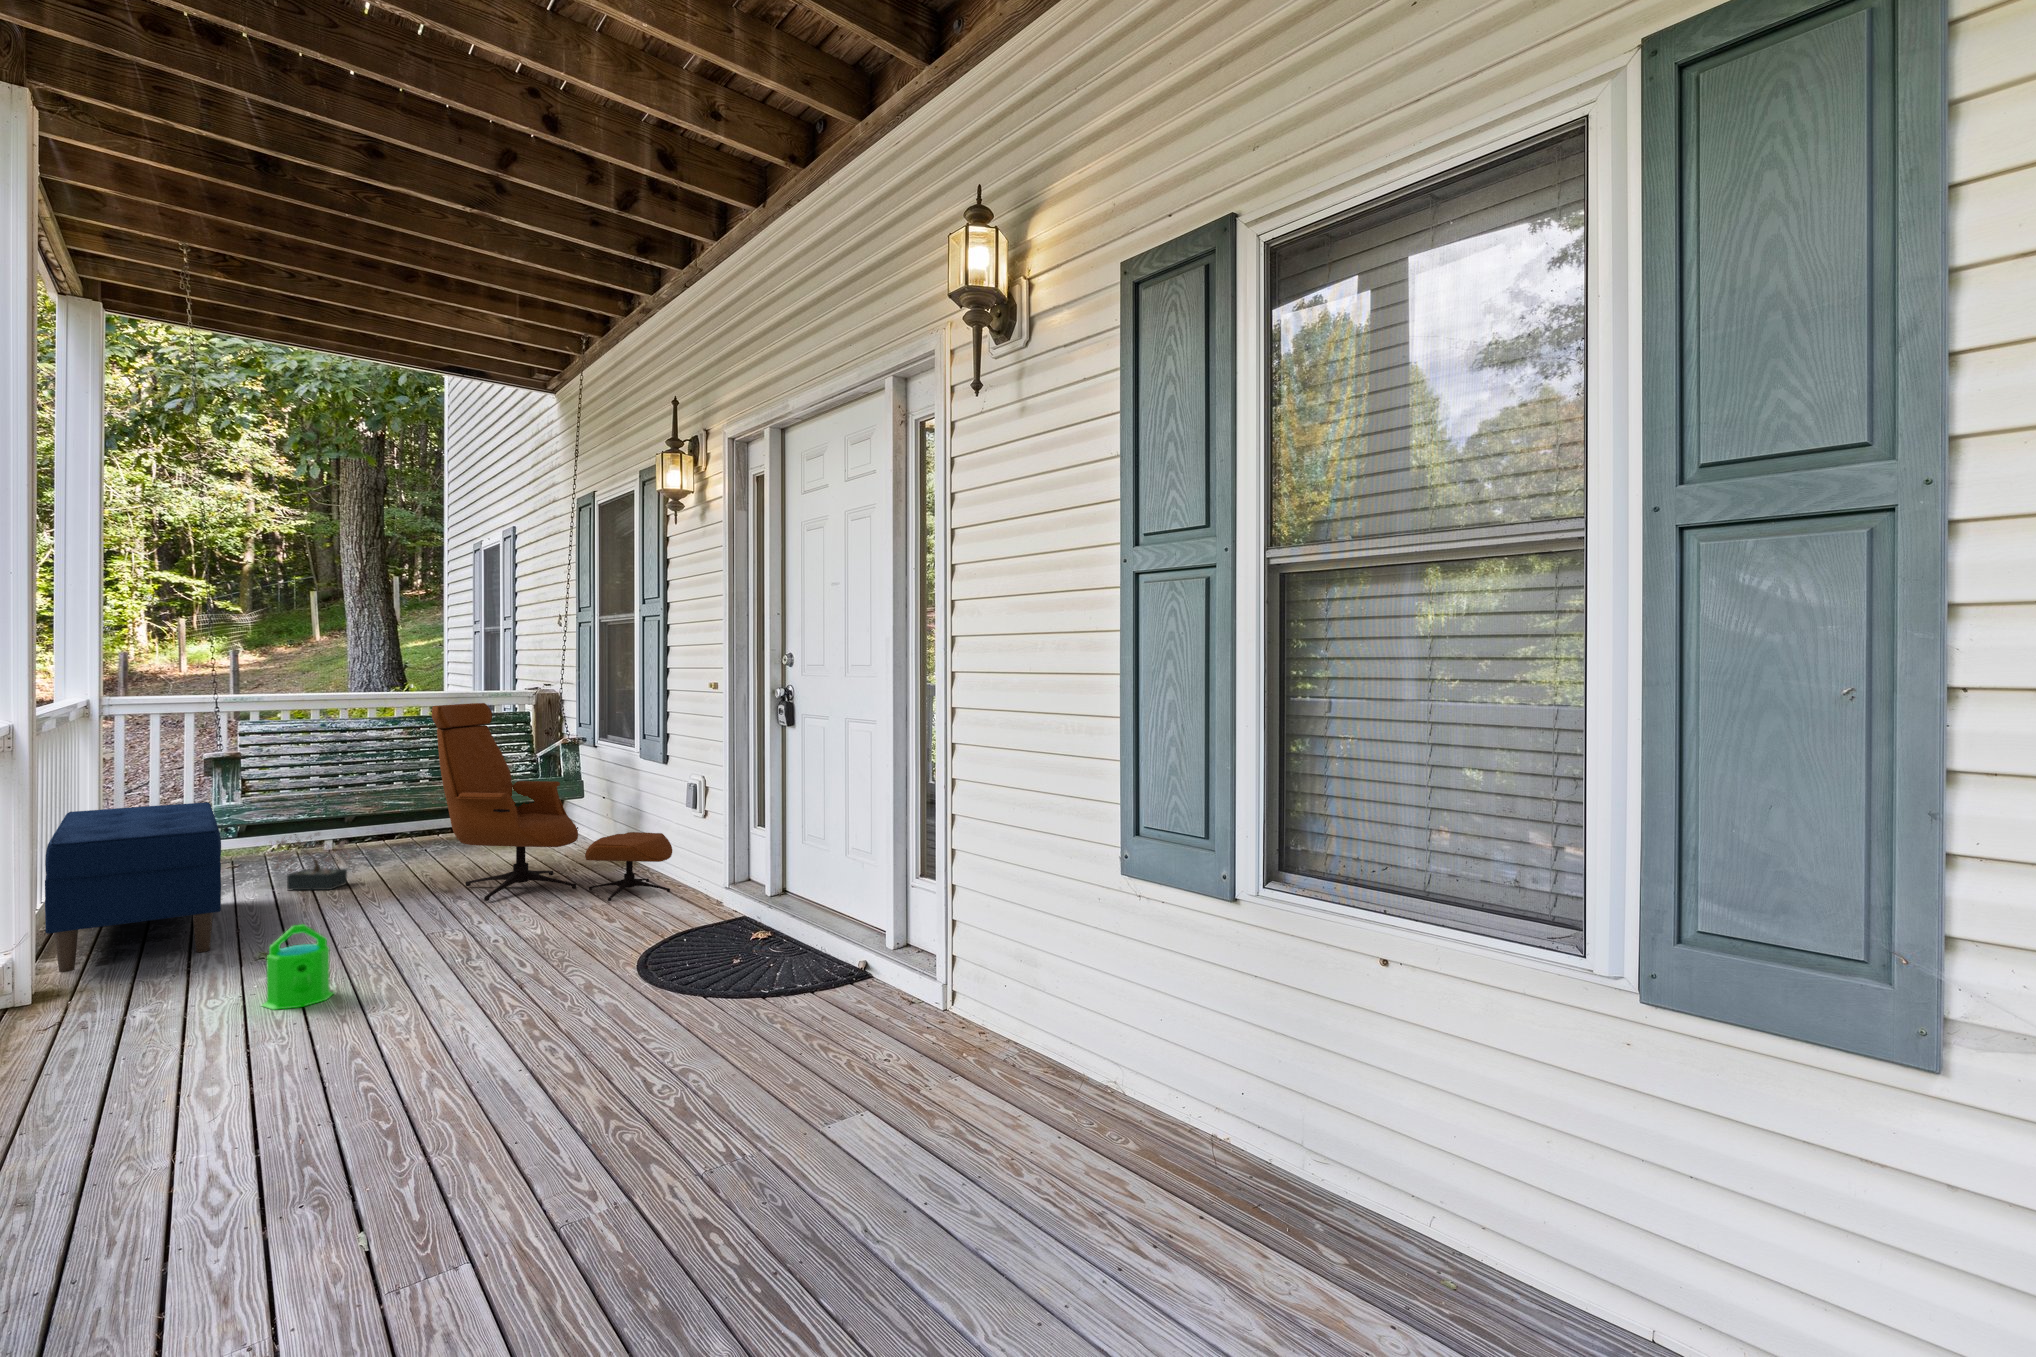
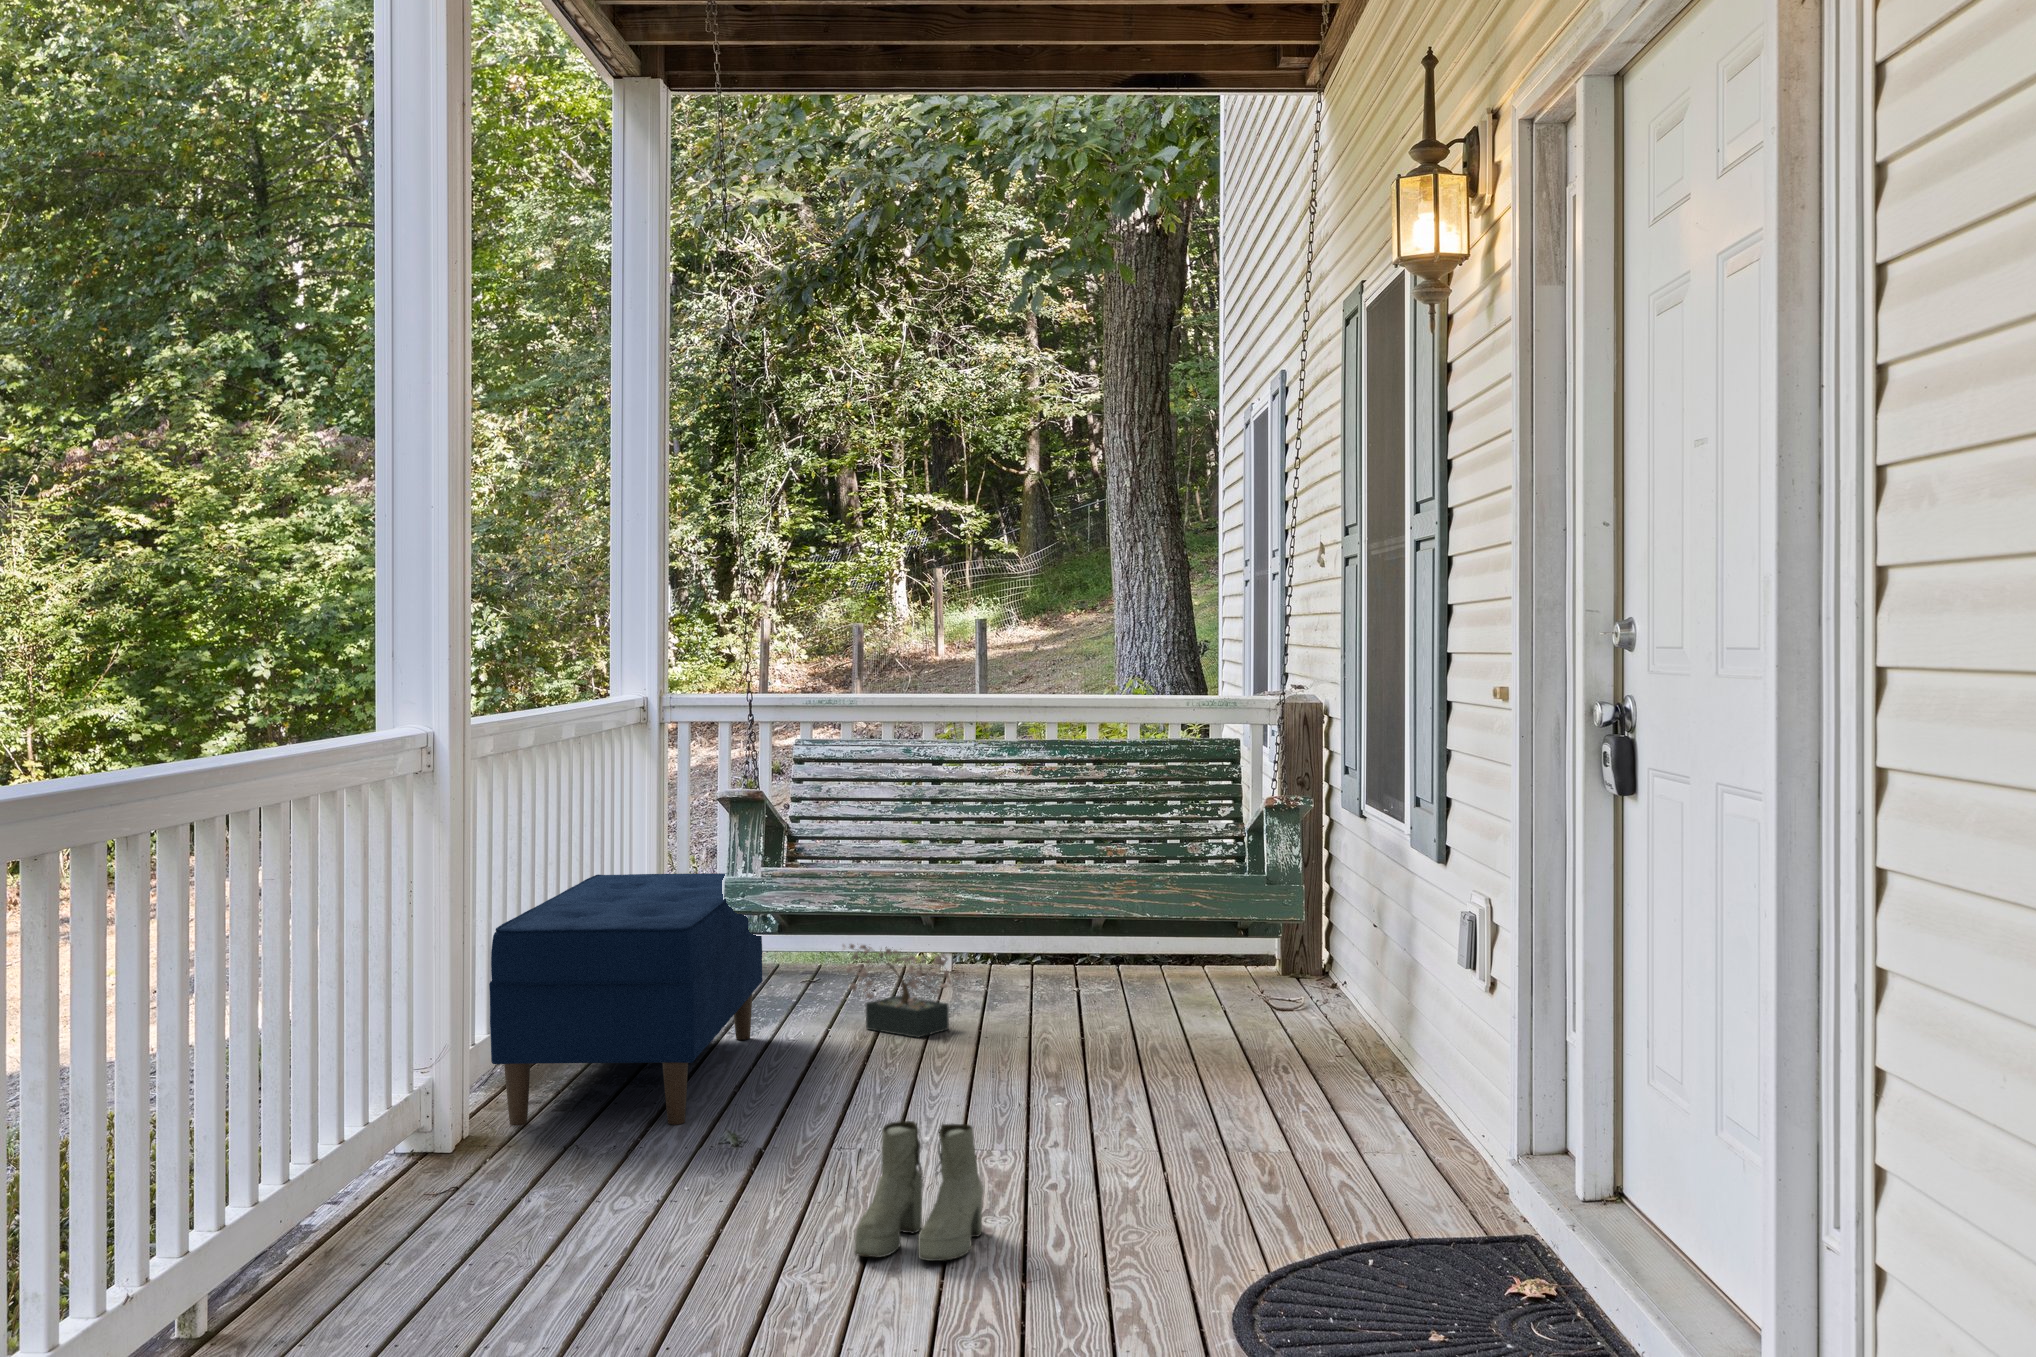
lounge chair: present [432,703,672,901] -> none [1036,718,1447,1141]
boots: none [412,907,480,982] -> present [854,1121,983,1261]
watering can: present [262,924,333,1010] -> none [642,1116,745,1264]

